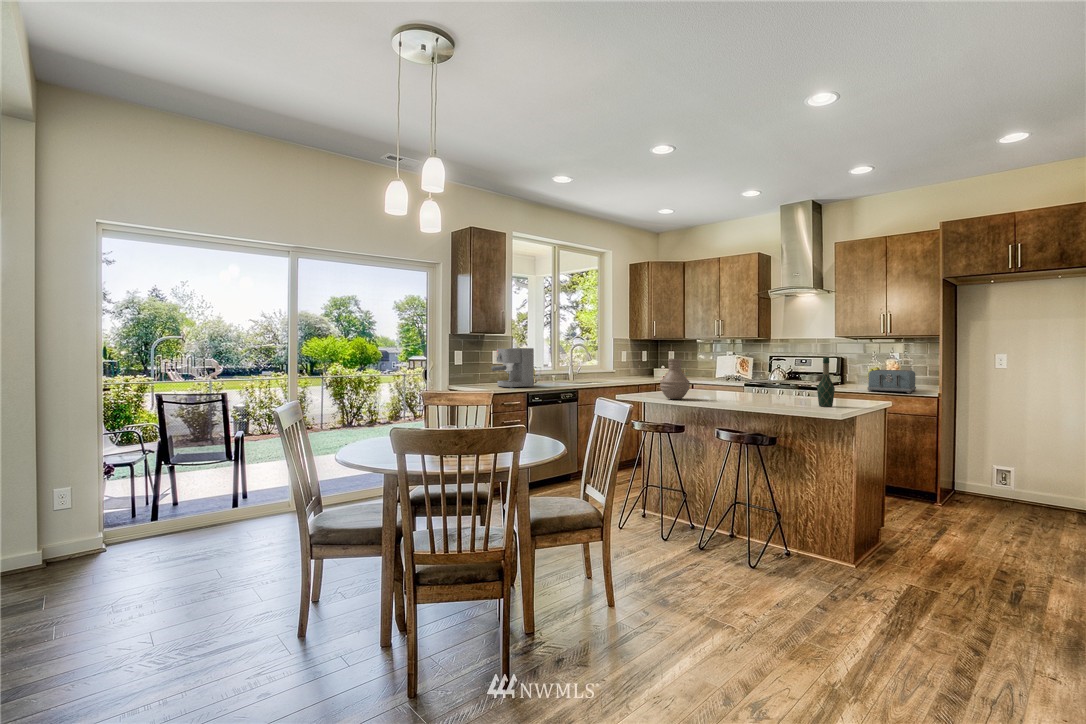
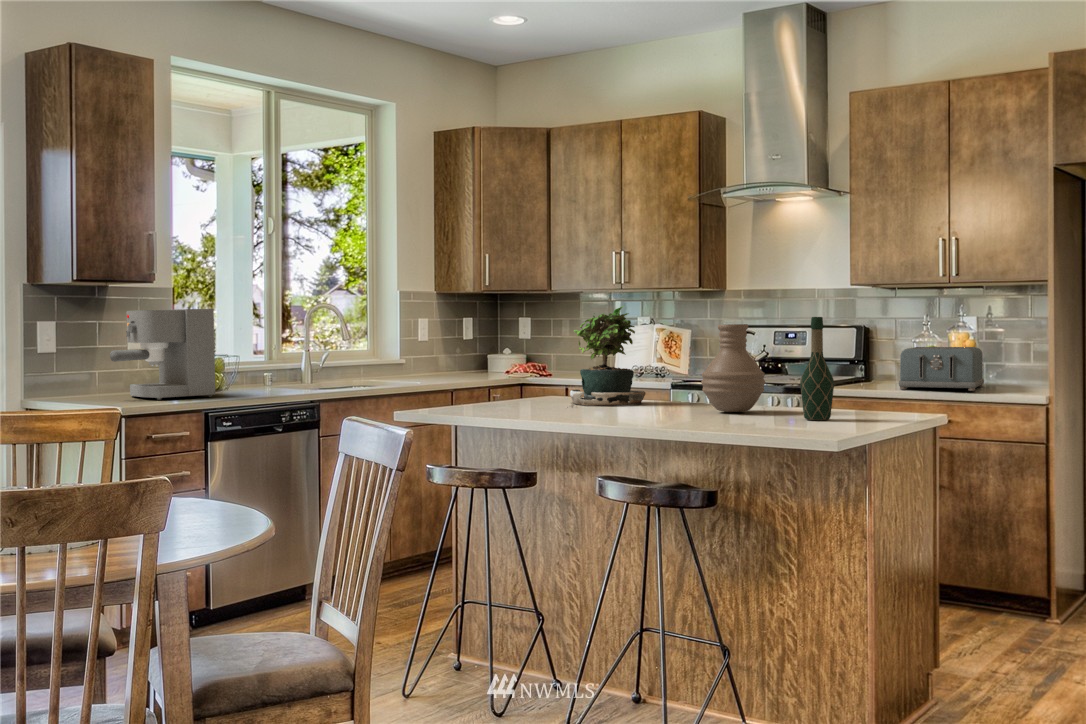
potted plant: none [697,349,736,397] -> present [569,306,646,407]
vase: present [660,359,690,399] -> present [701,324,765,412]

